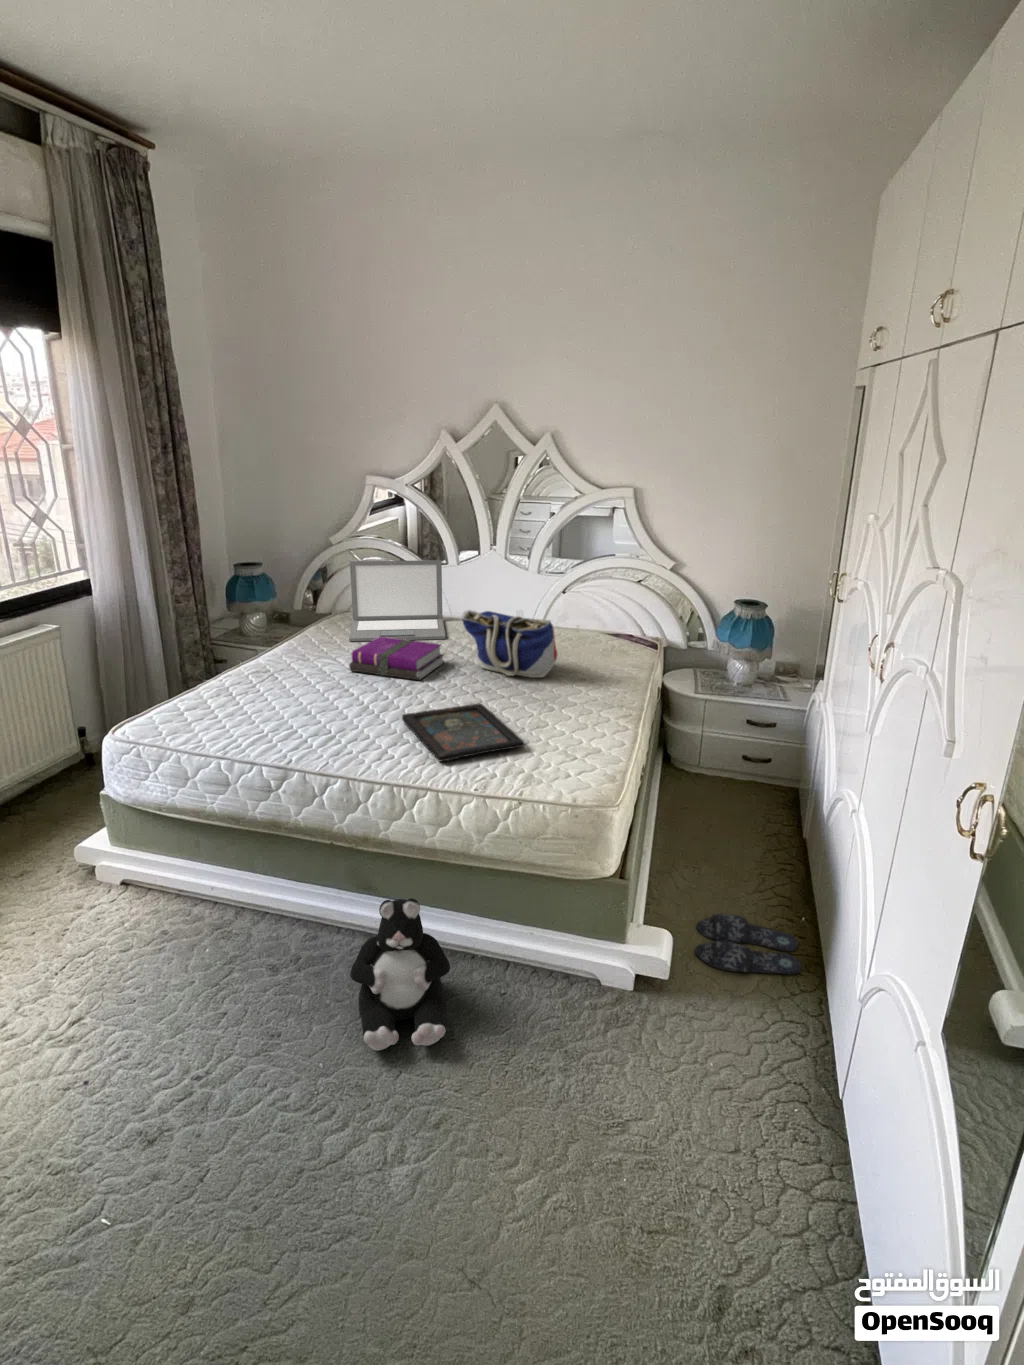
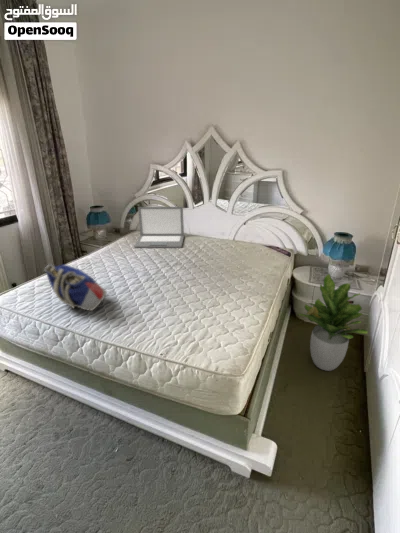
tote bag: present [462,610,558,678] -> present [45,265,107,311]
notebook: present [349,637,444,680] -> none [126,247,176,273]
potted plant: none [683,664,804,840] -> present [298,274,367,371]
tray: present [402,704,524,761] -> none [139,292,199,332]
plush toy: present [350,898,450,1050] -> none [83,417,141,509]
slippers: present [695,914,801,975] -> none [291,424,356,477]

